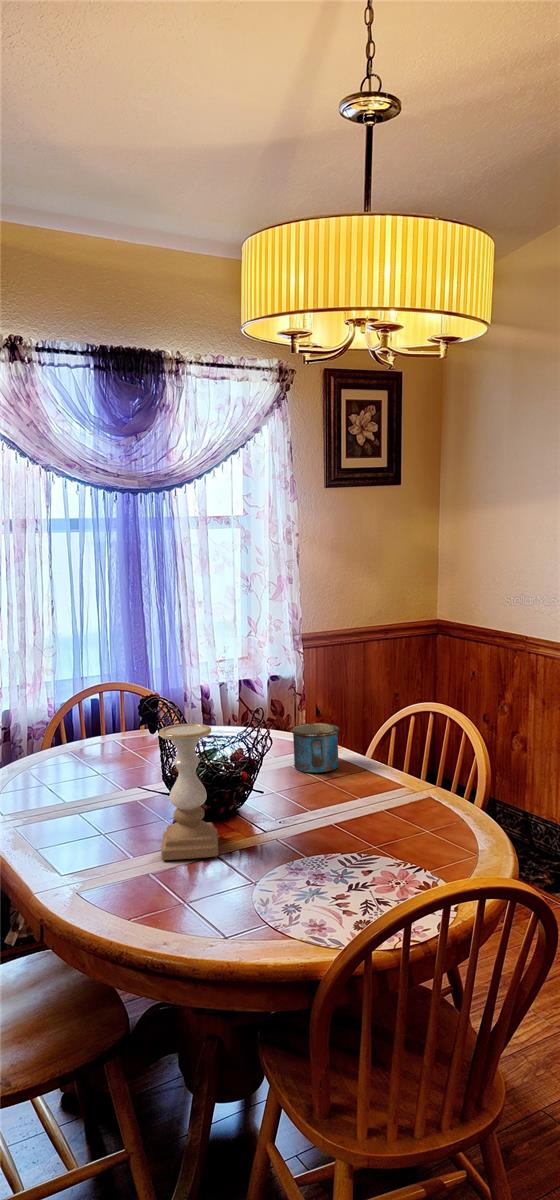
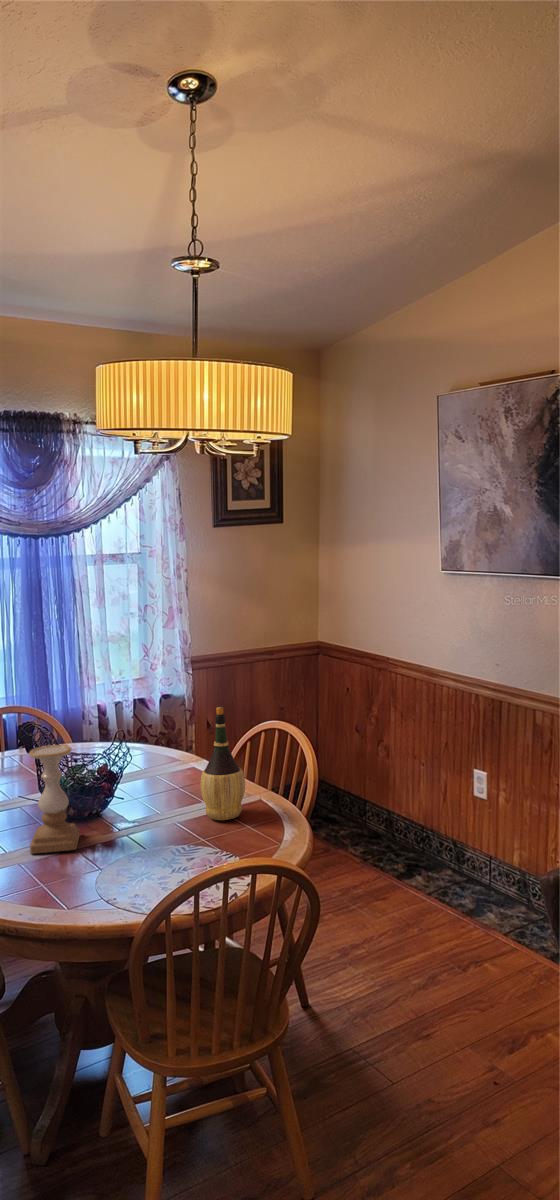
wine bottle: none [363,680,419,822] -> present [200,707,245,820]
mug: present [291,723,340,773] -> none [155,740,195,781]

